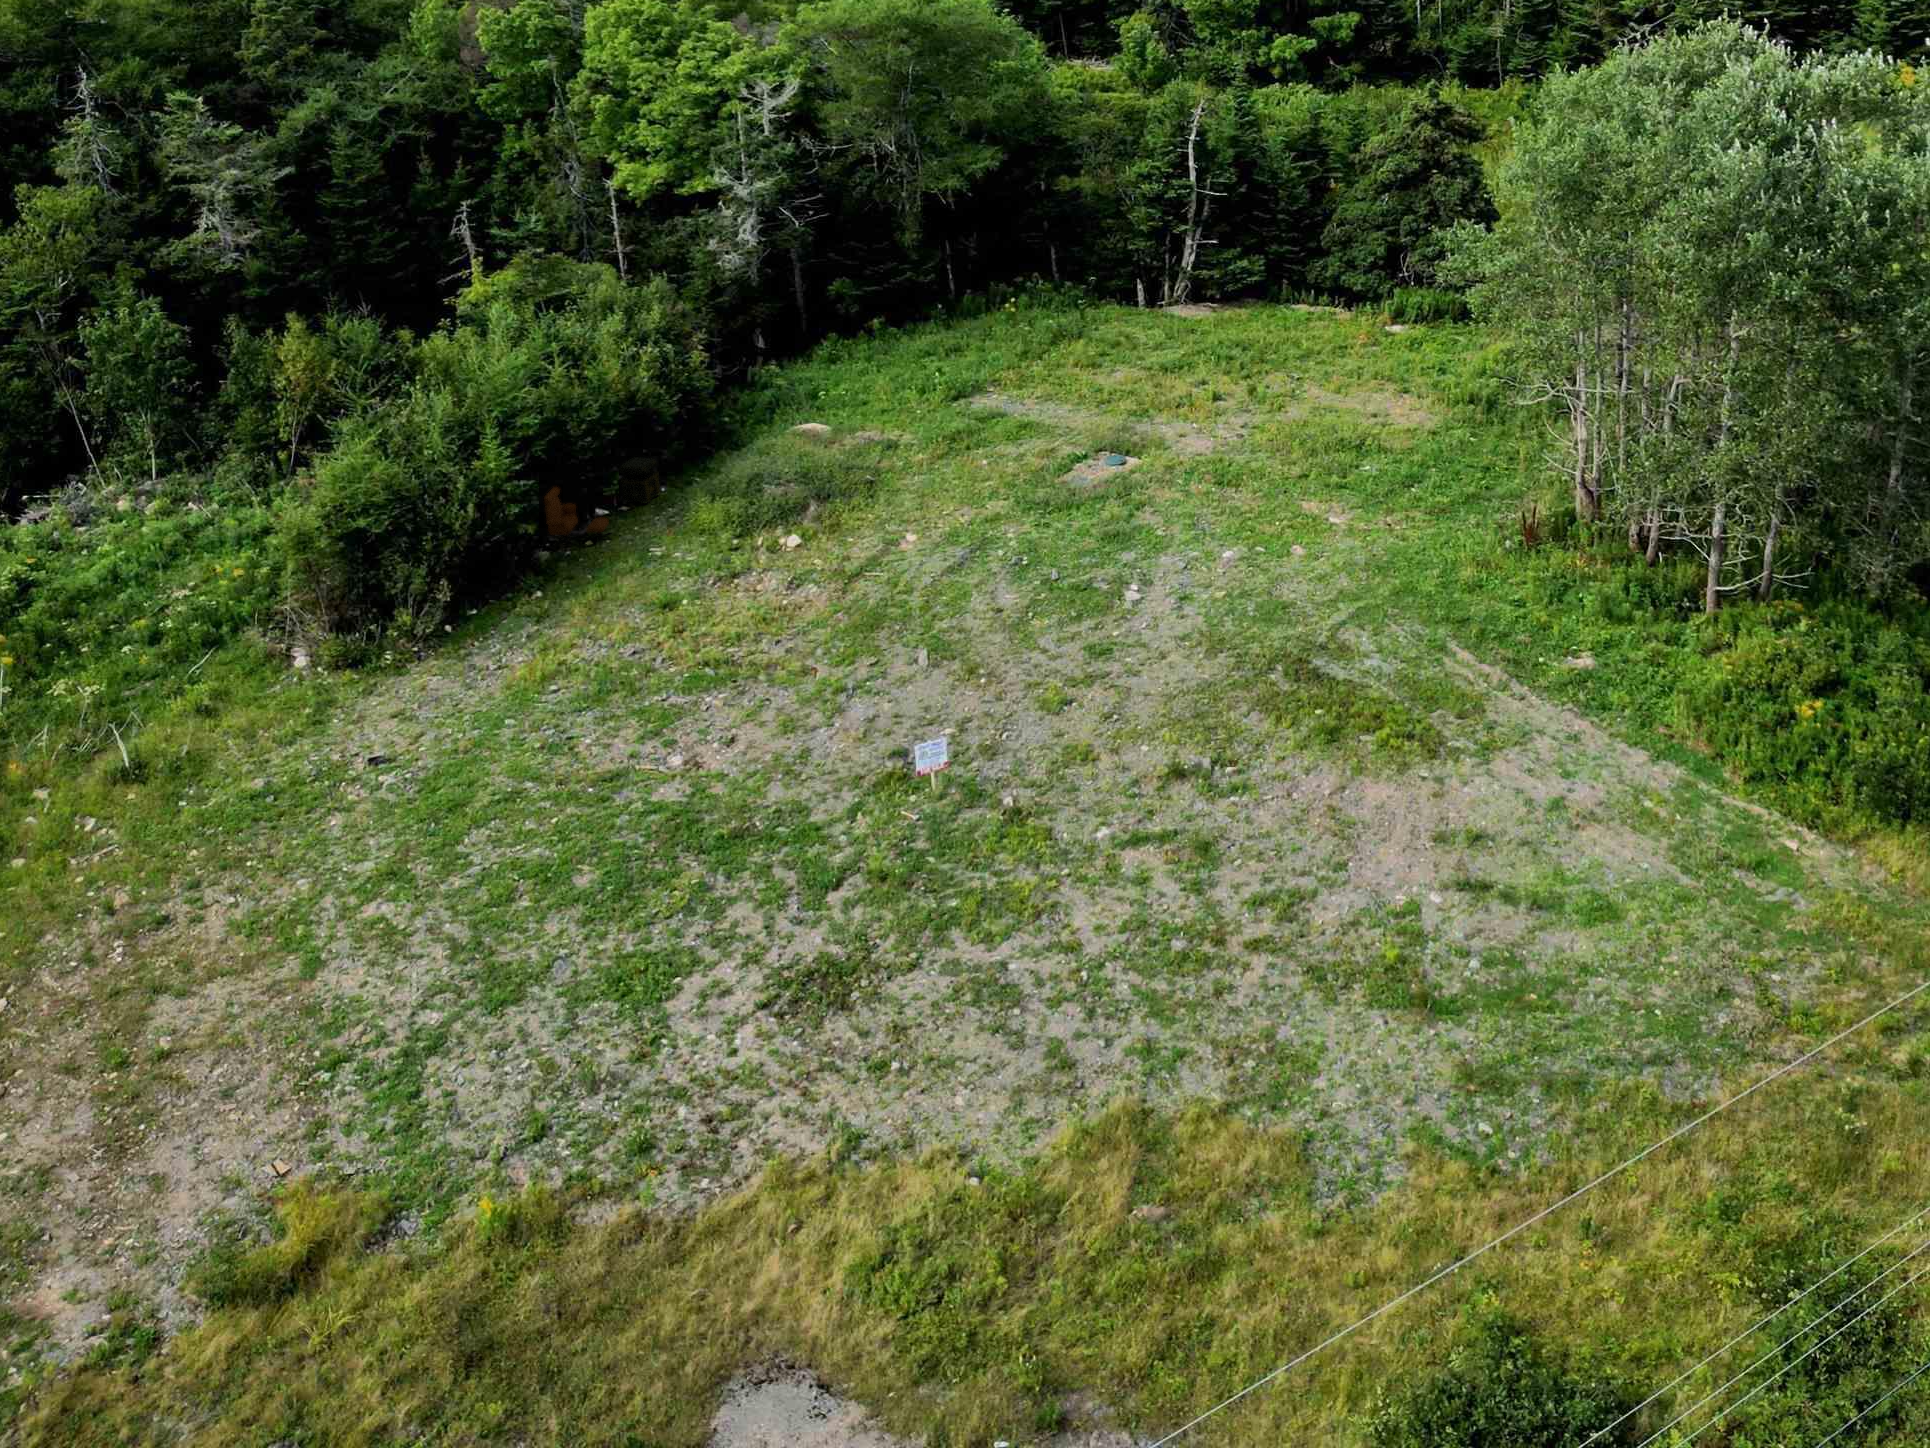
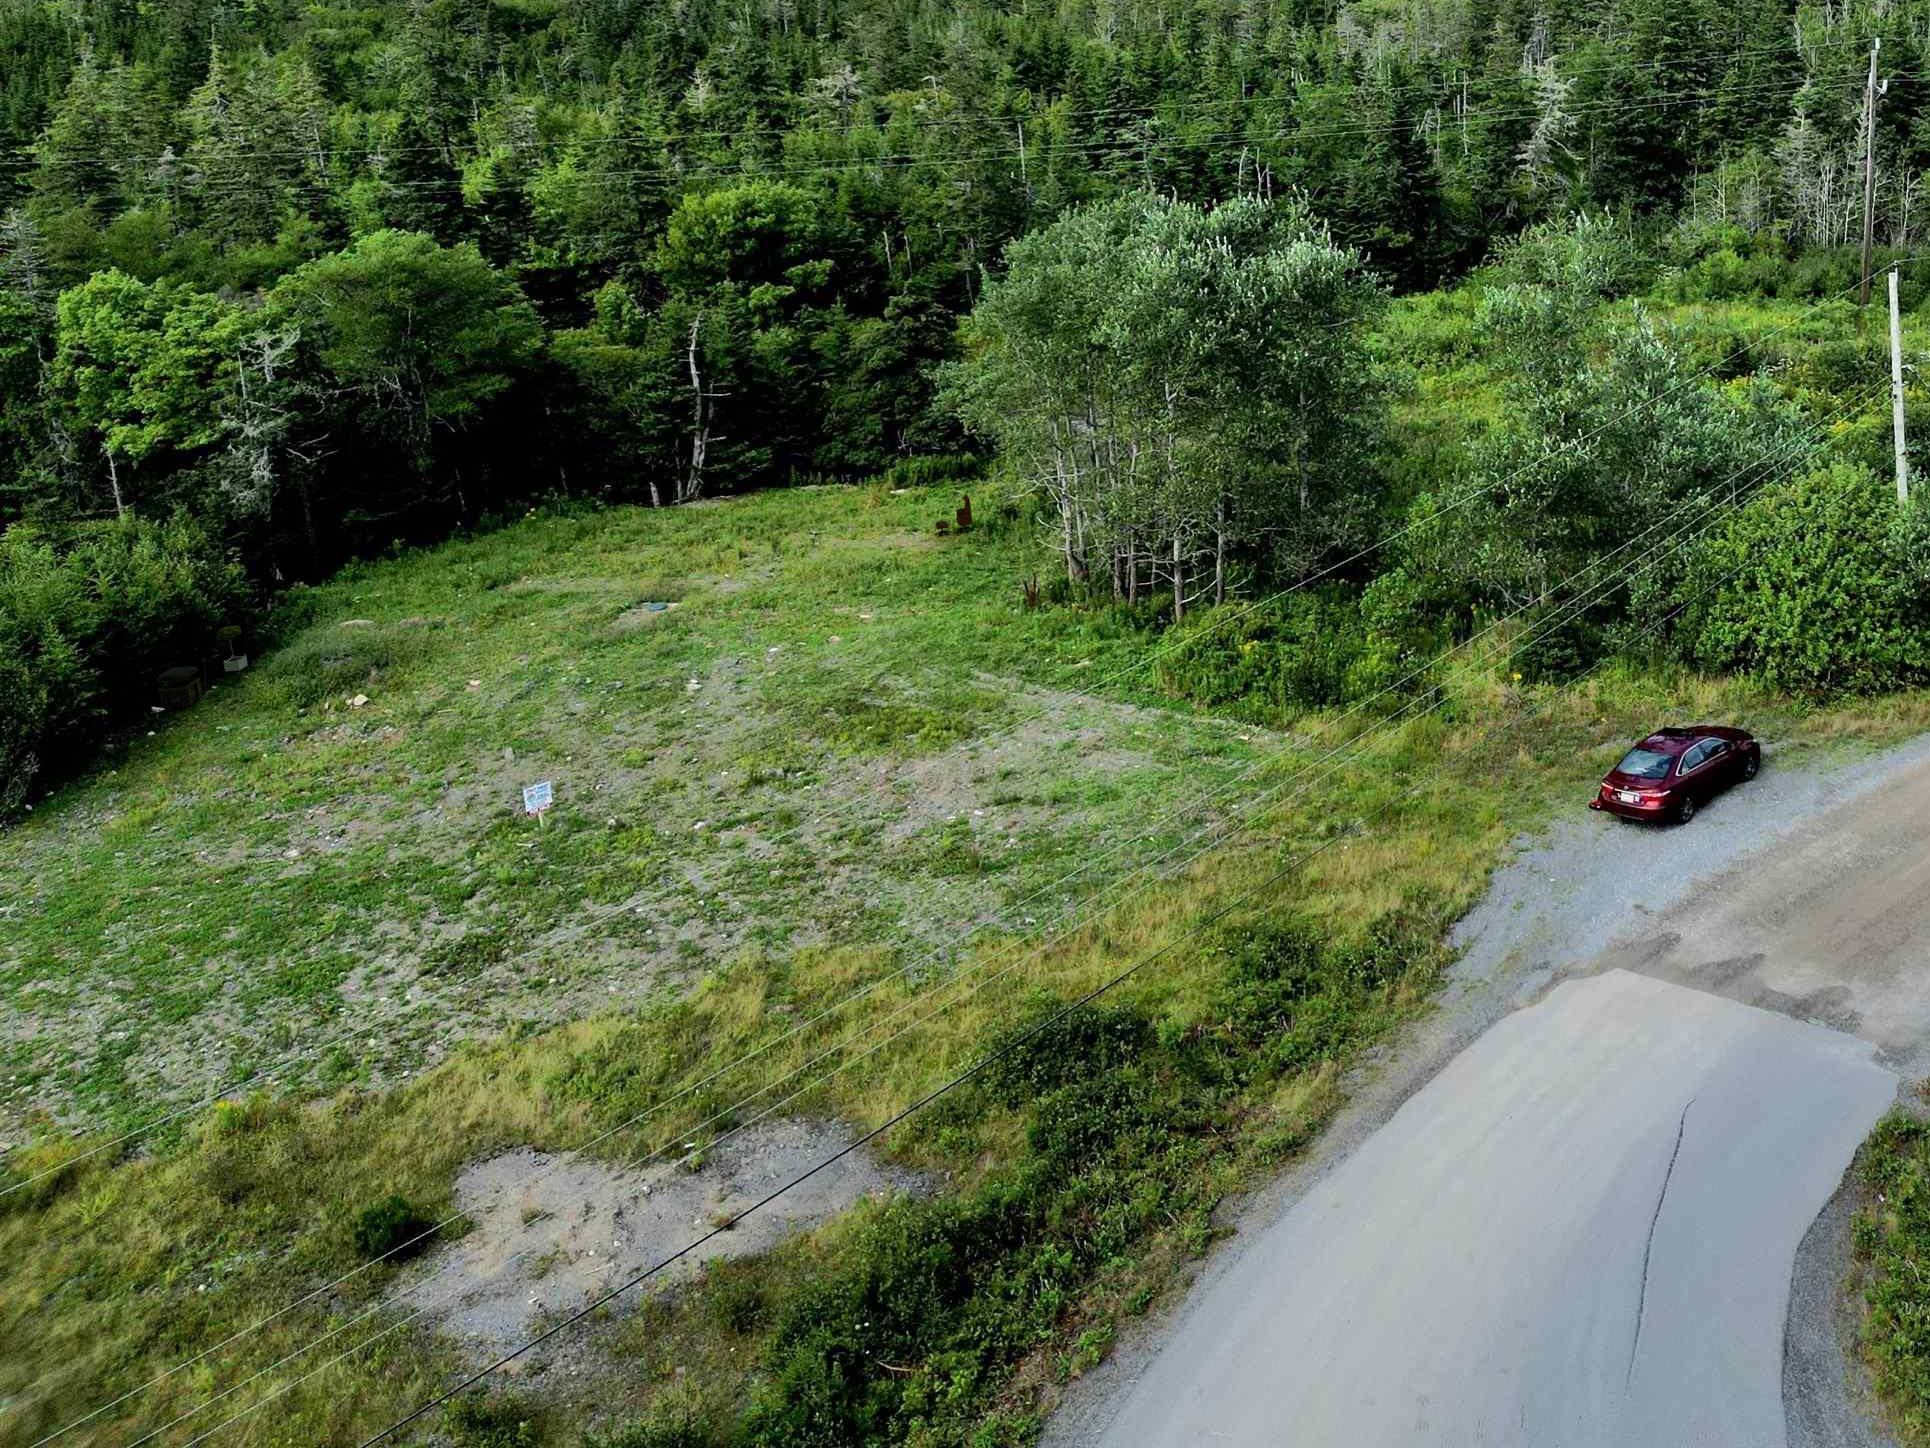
potted tree: none [681,414,710,464] -> present [216,625,248,671]
lounge chair: present [544,487,609,543] -> present [933,495,972,537]

